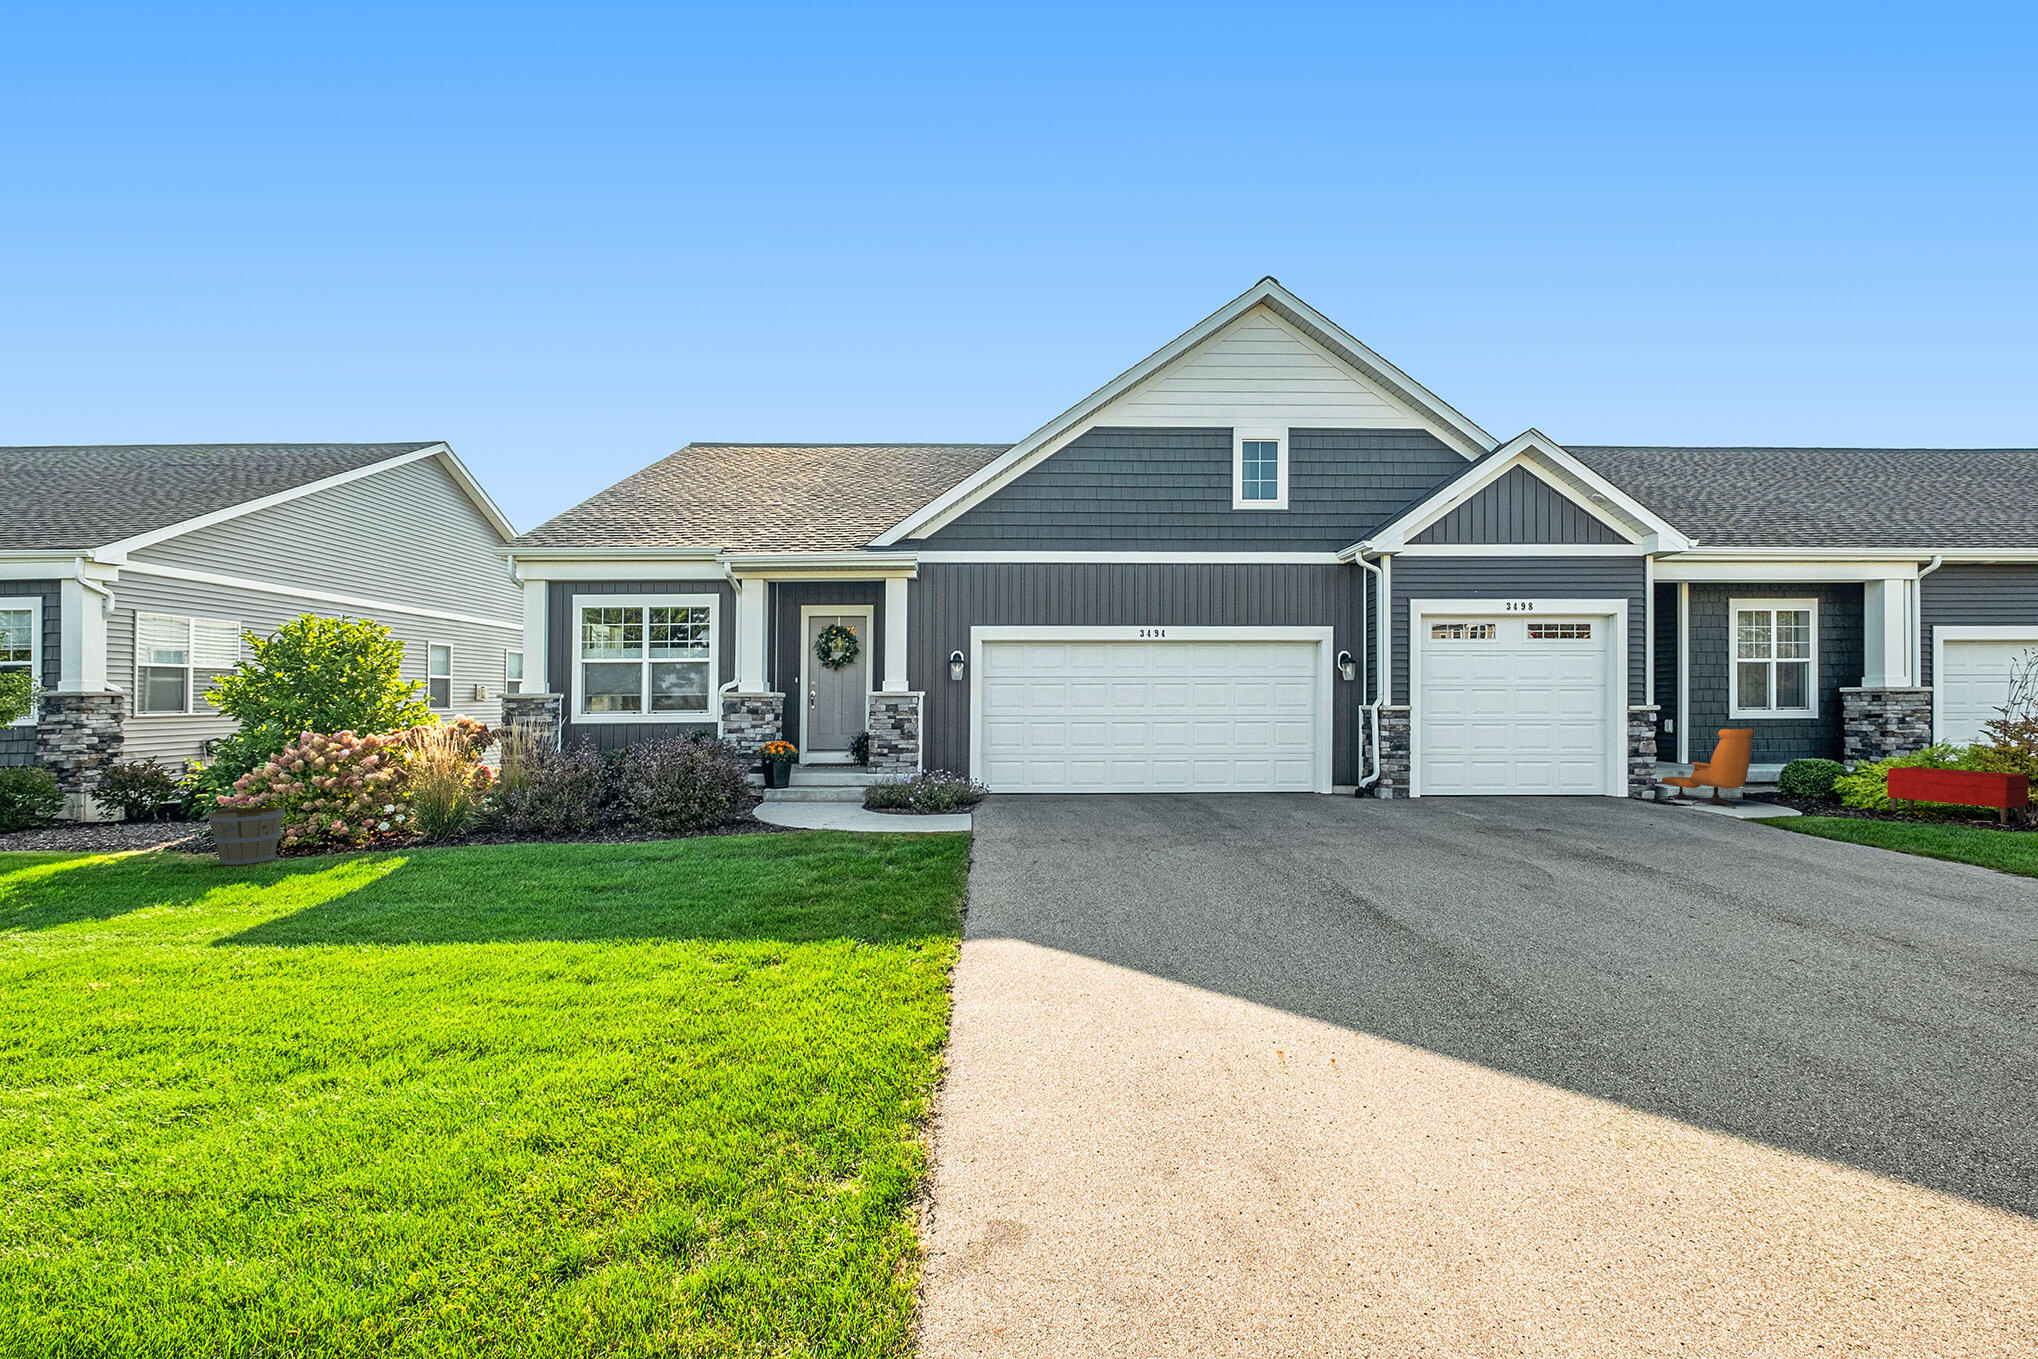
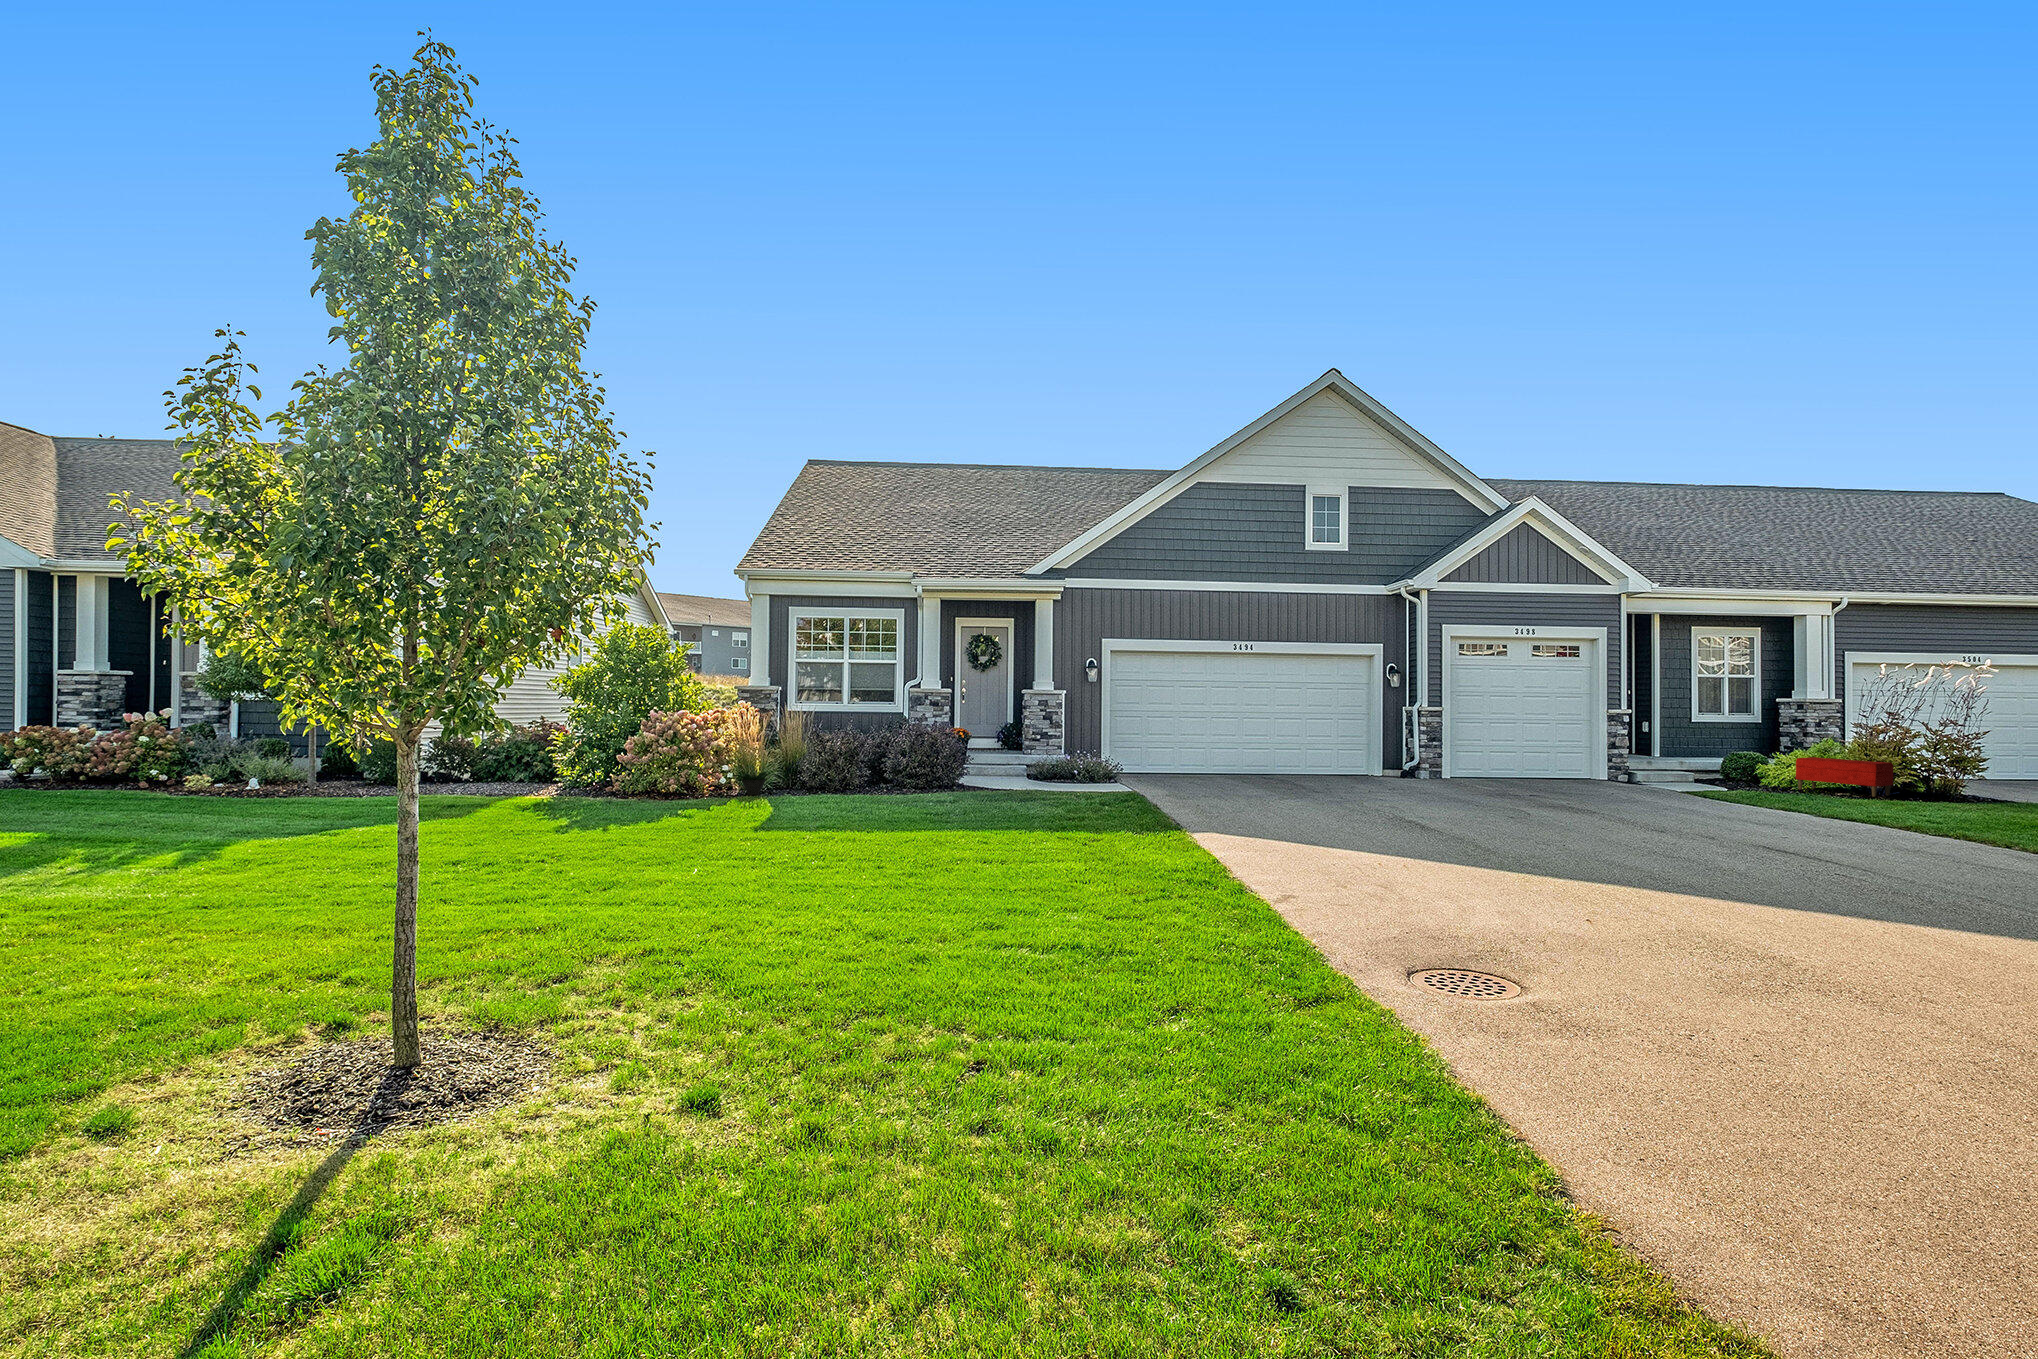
lounge chair: present [1662,729,1754,808] -> none [1632,727,1699,786]
wooden bucket: present [208,806,286,865] -> none [622,763,668,802]
decorative plant: none [393,813,461,848] -> present [733,772,771,795]

